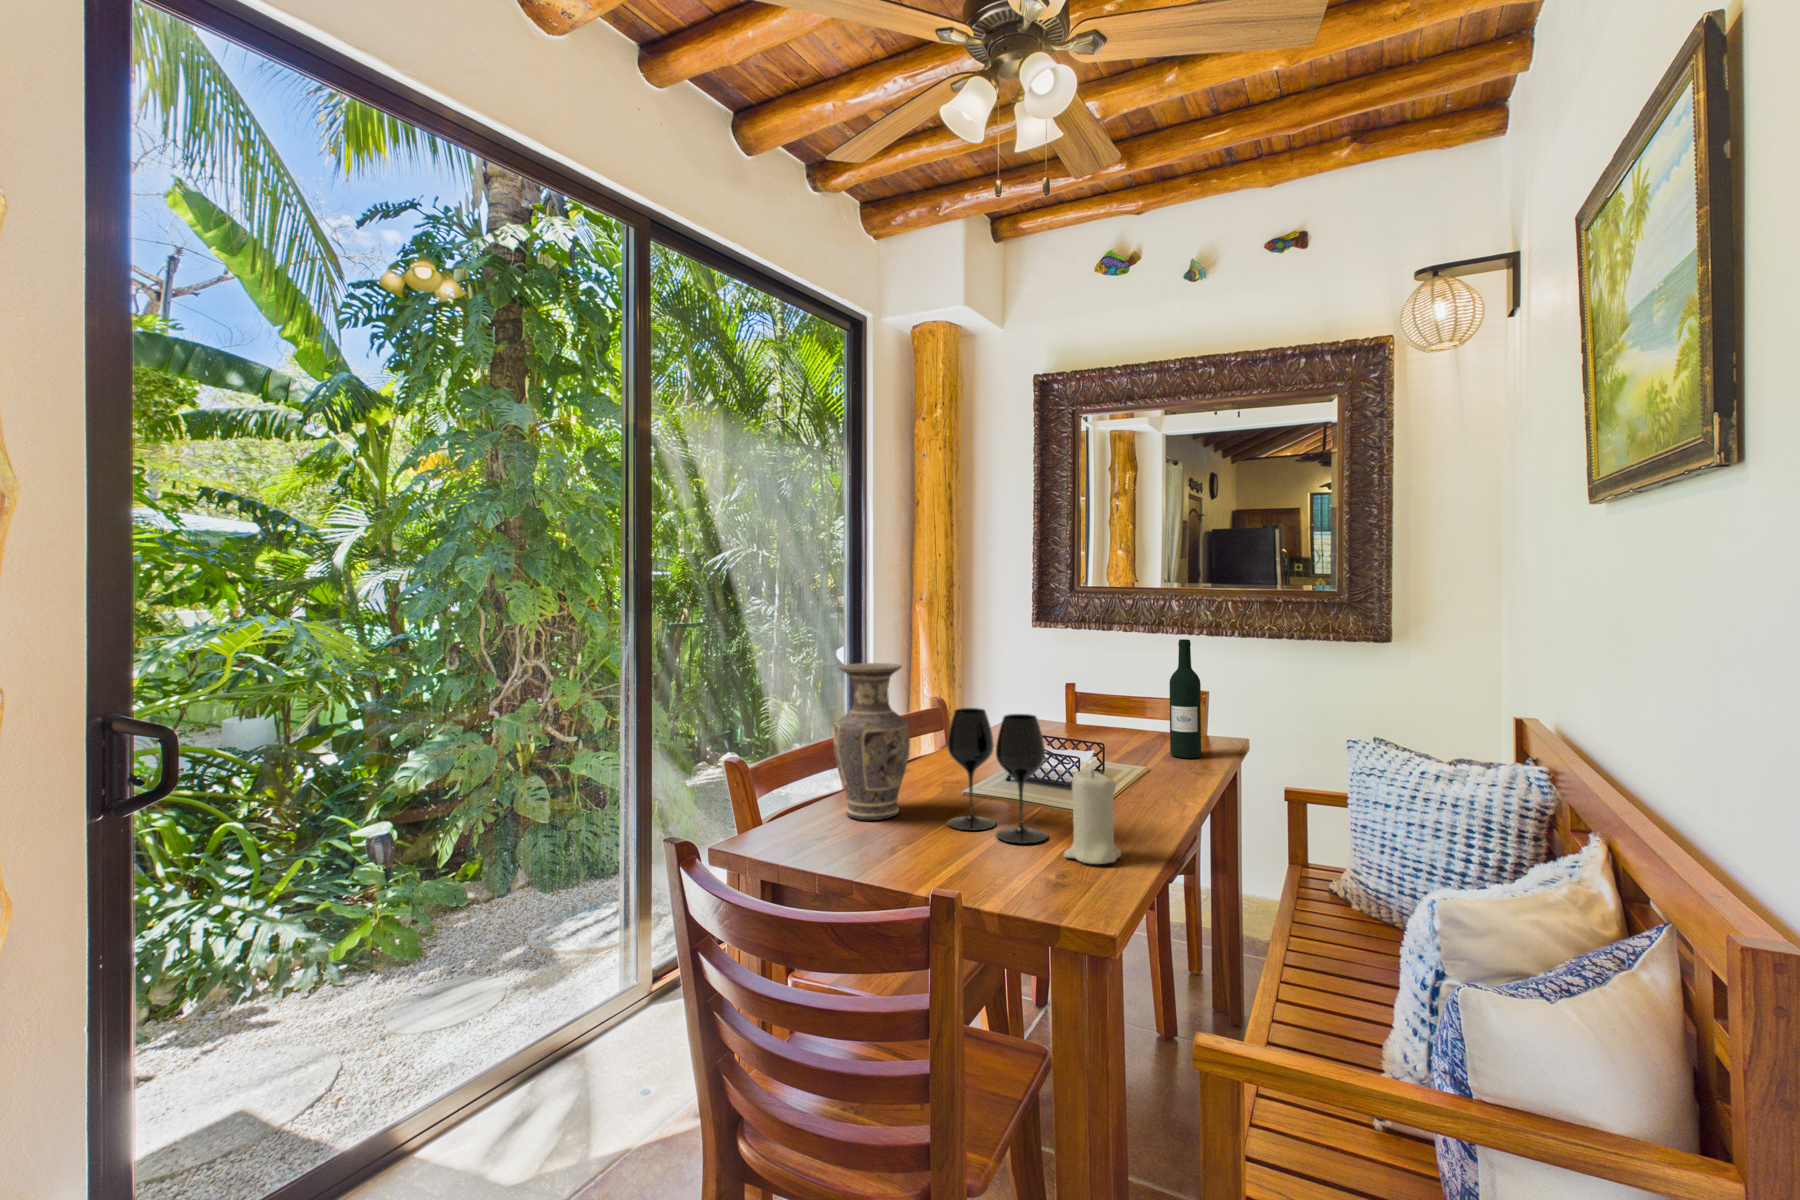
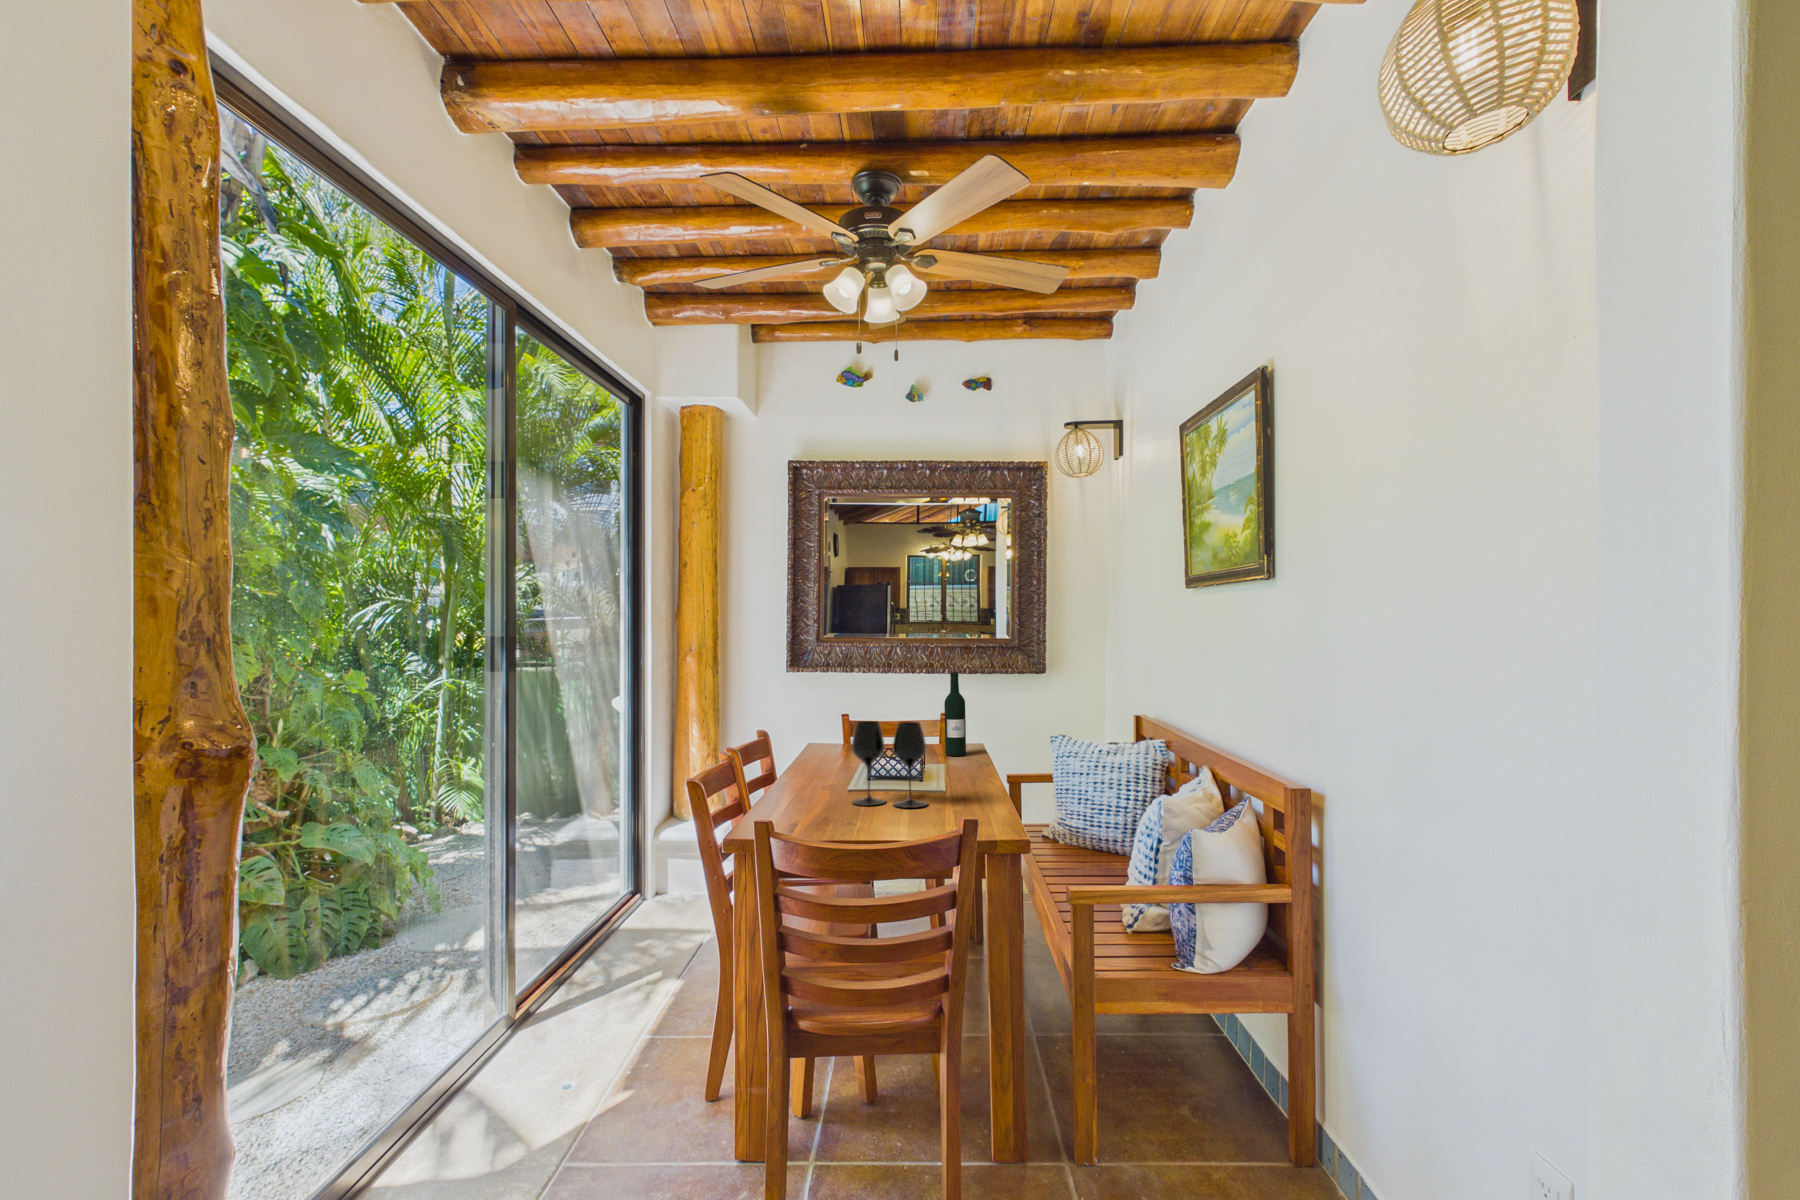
vase: present [833,663,910,820] -> none [763,692,820,808]
candle: present [1064,770,1121,864] -> none [949,752,982,812]

